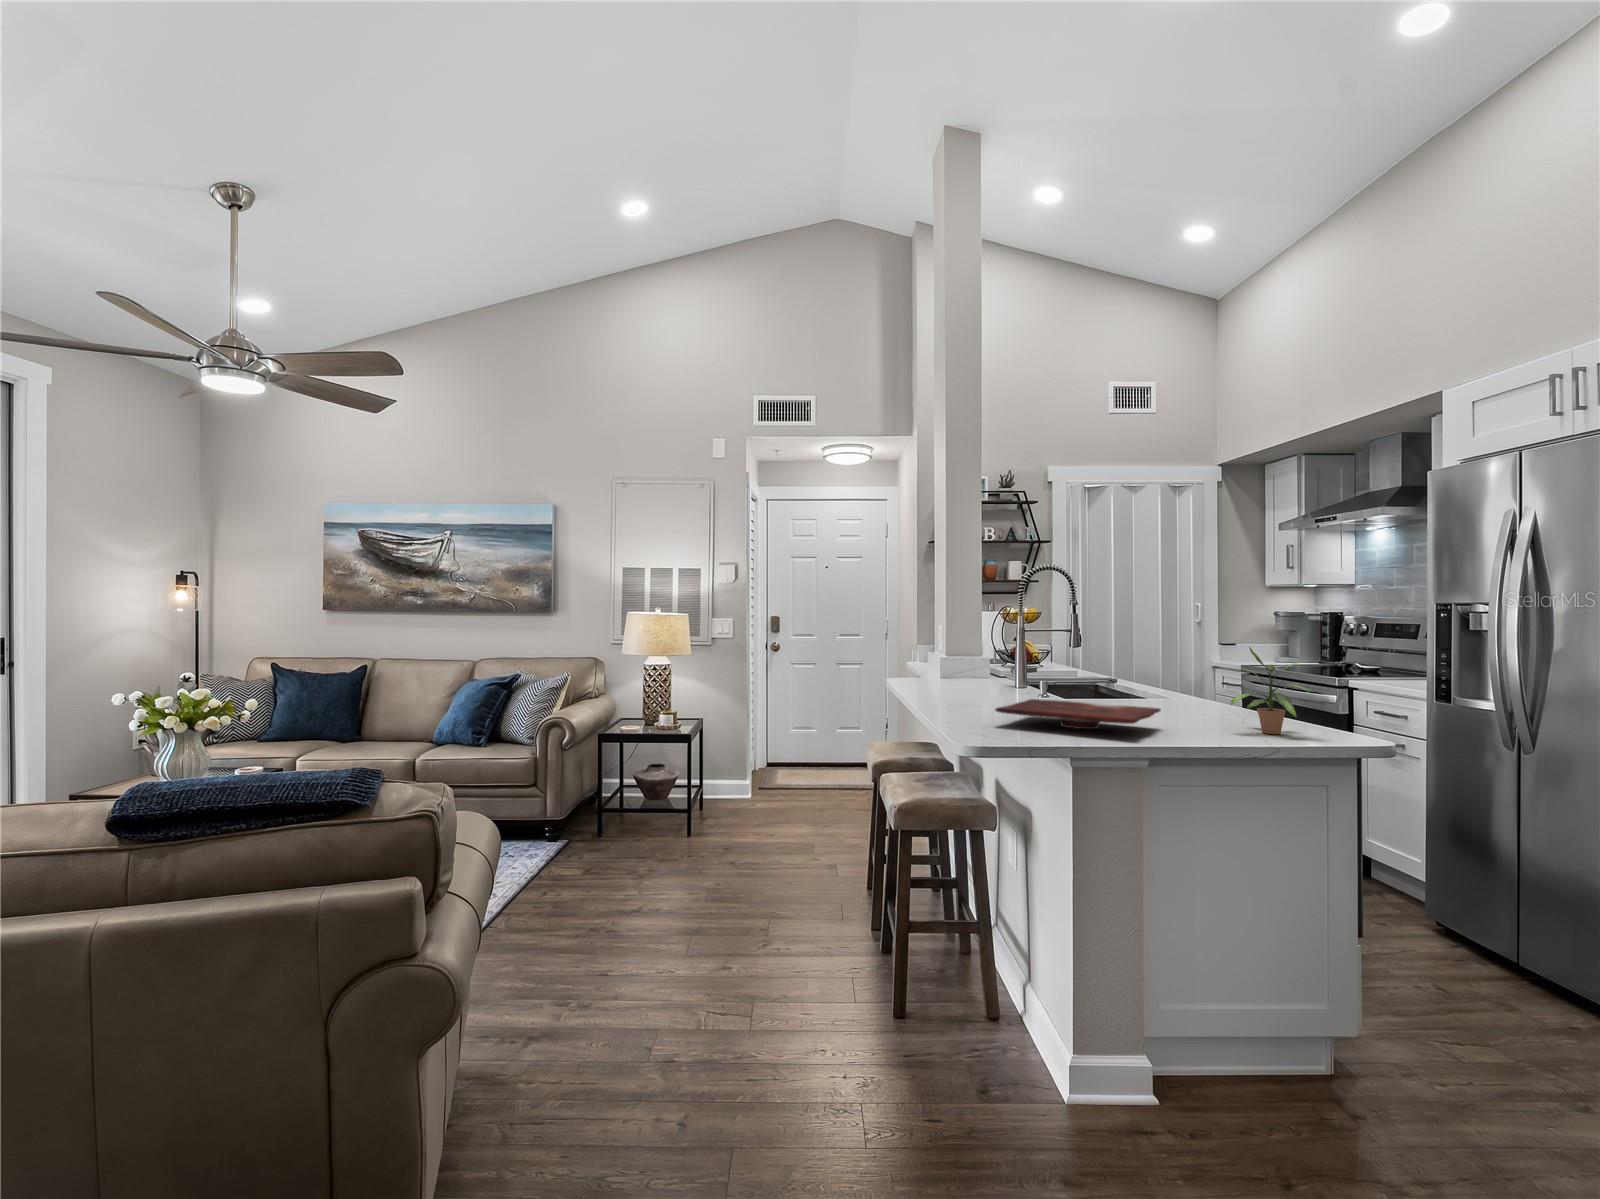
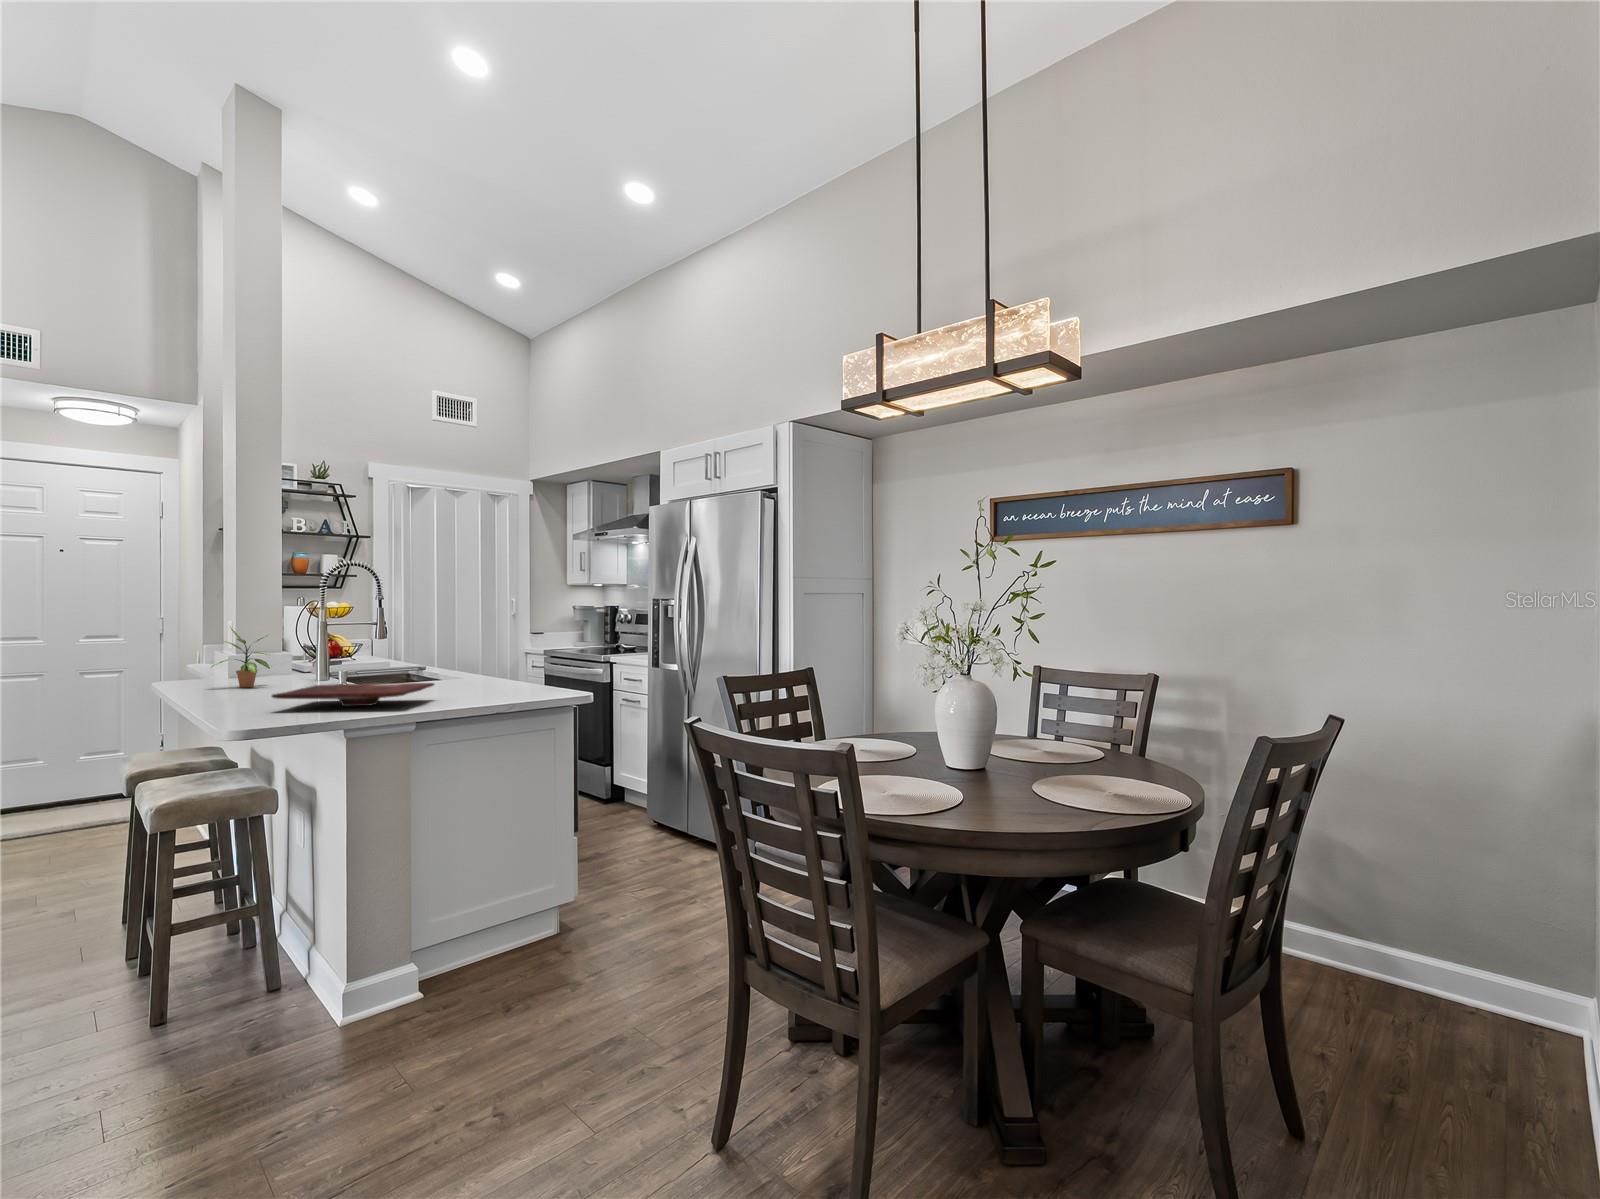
potted plant: present [1231,646,1310,734] -> present [211,627,270,687]

